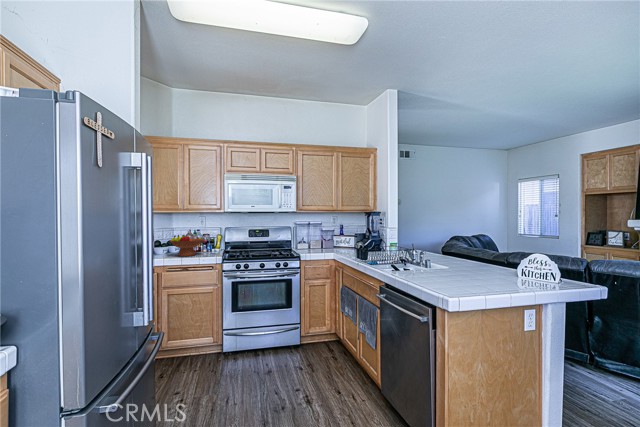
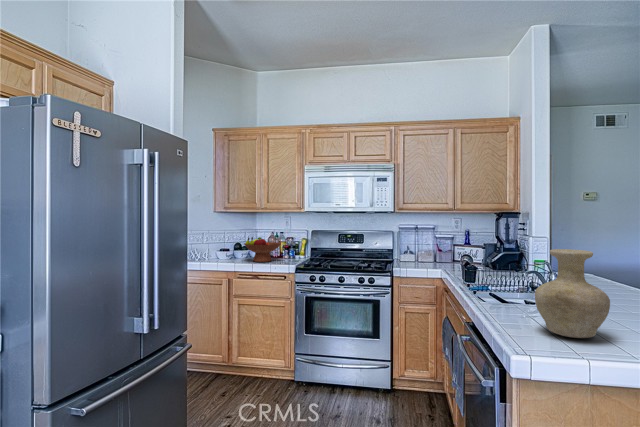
vase: none [423,232,463,283] -> present [535,249,610,338]

